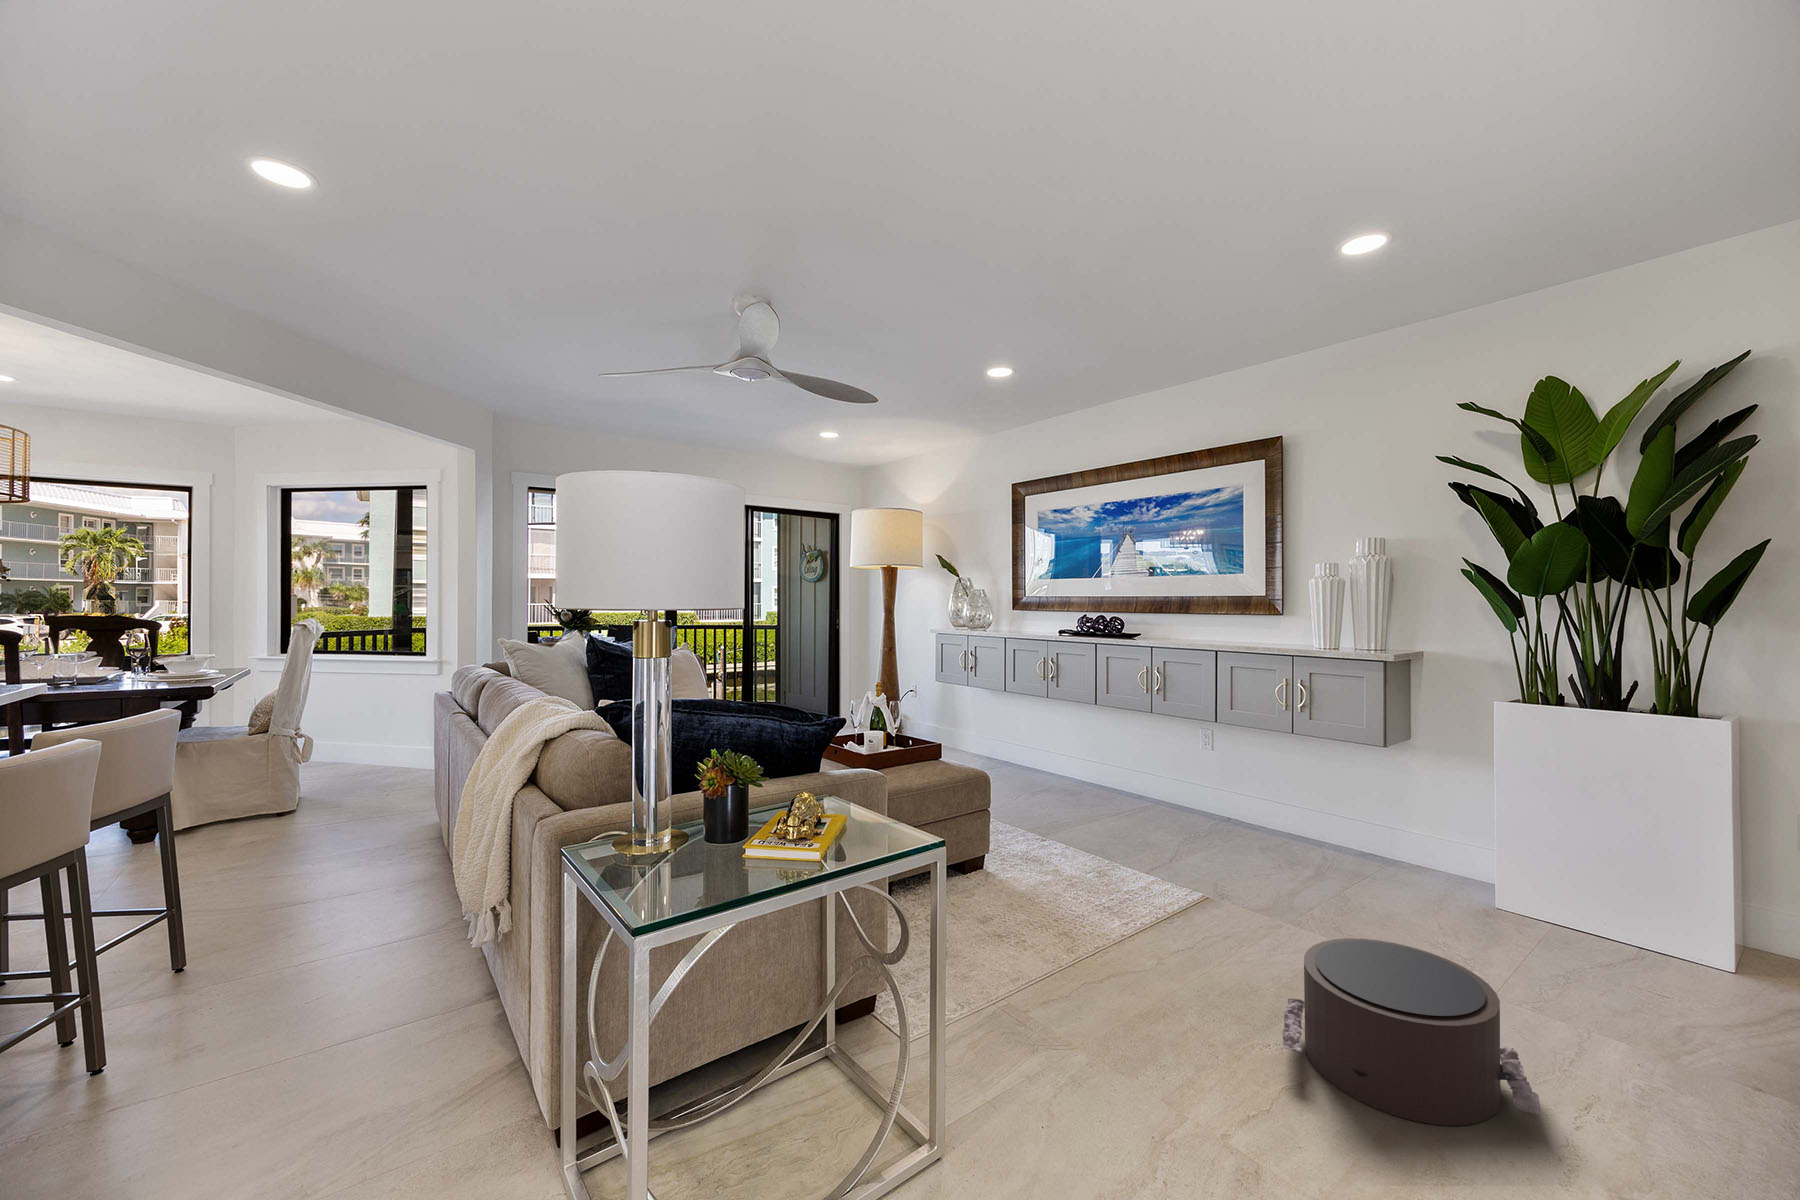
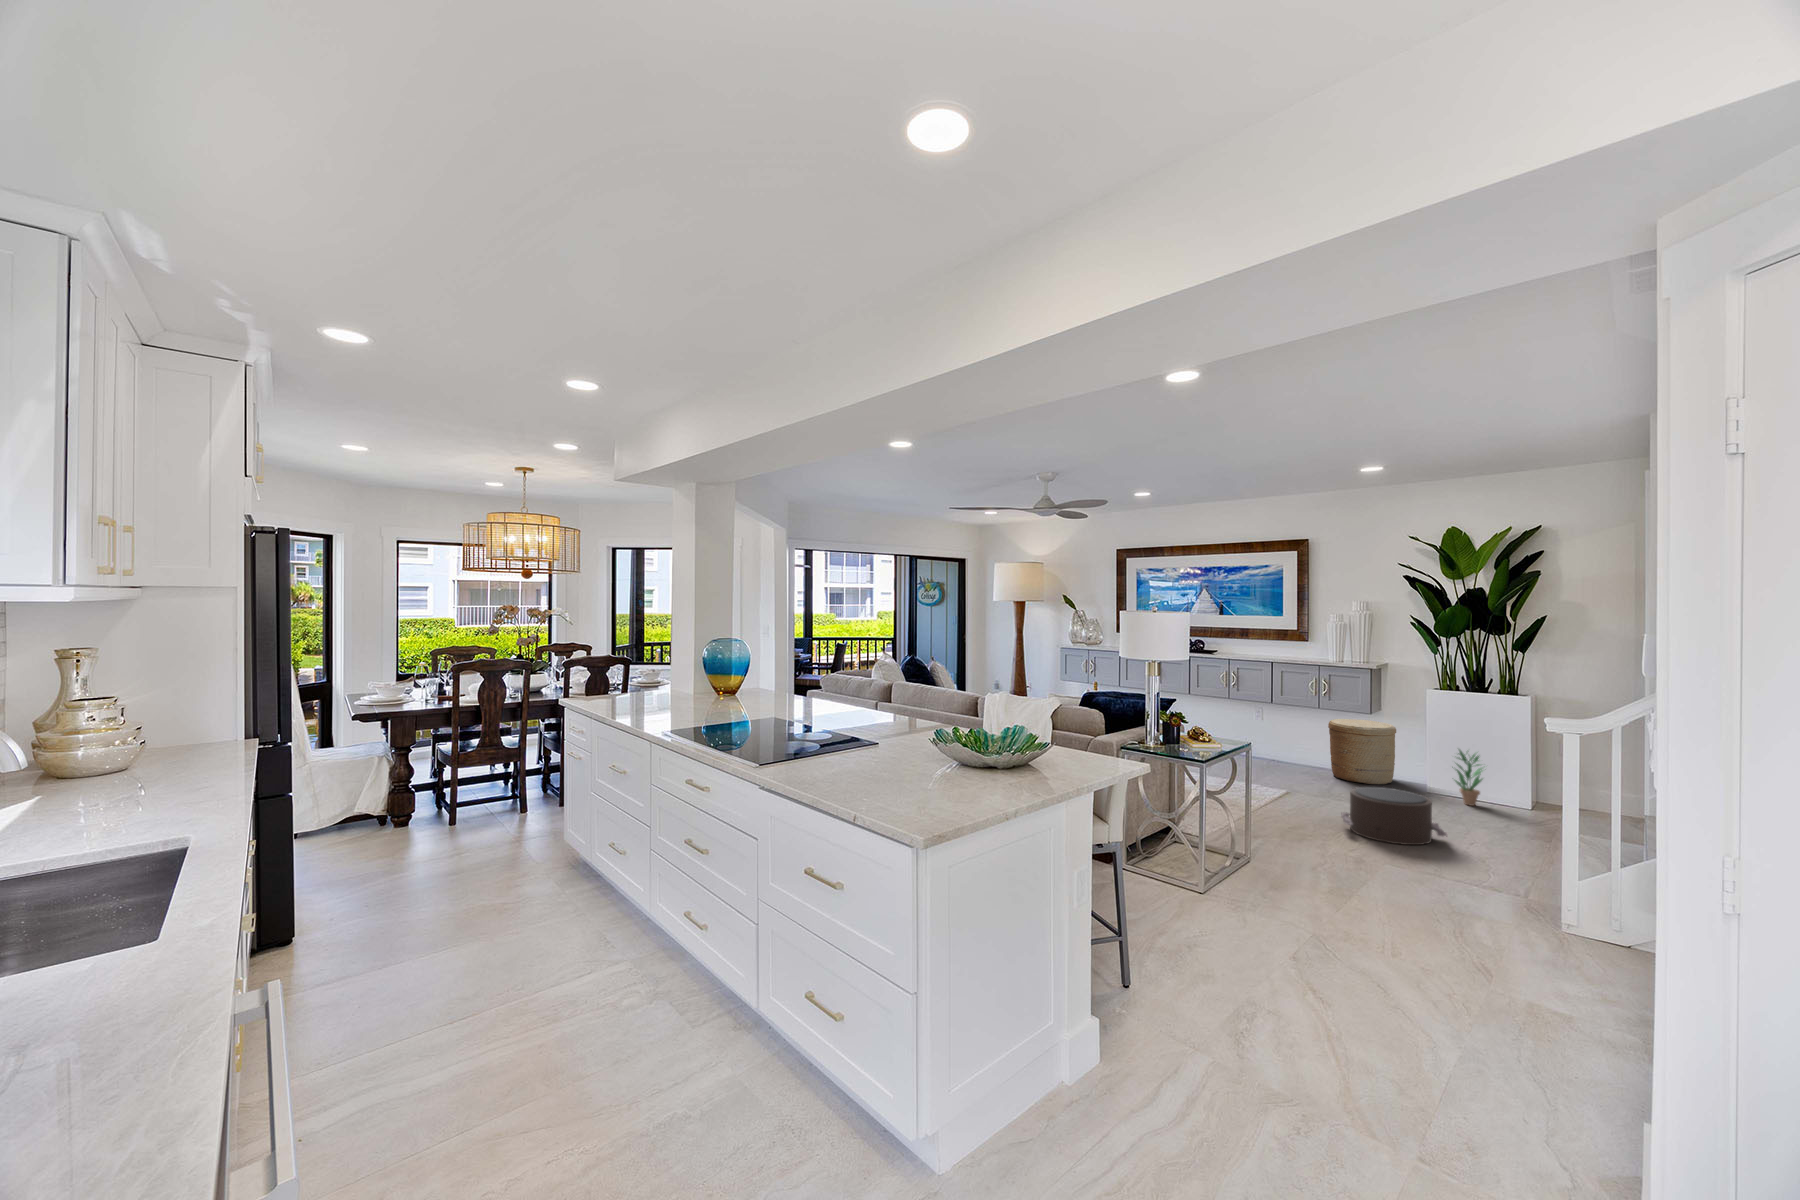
woven basket: none [1313,752,1440,882] -> present [1328,719,1396,784]
potted plant: none [1546,827,1634,952] -> present [1455,750,1482,806]

